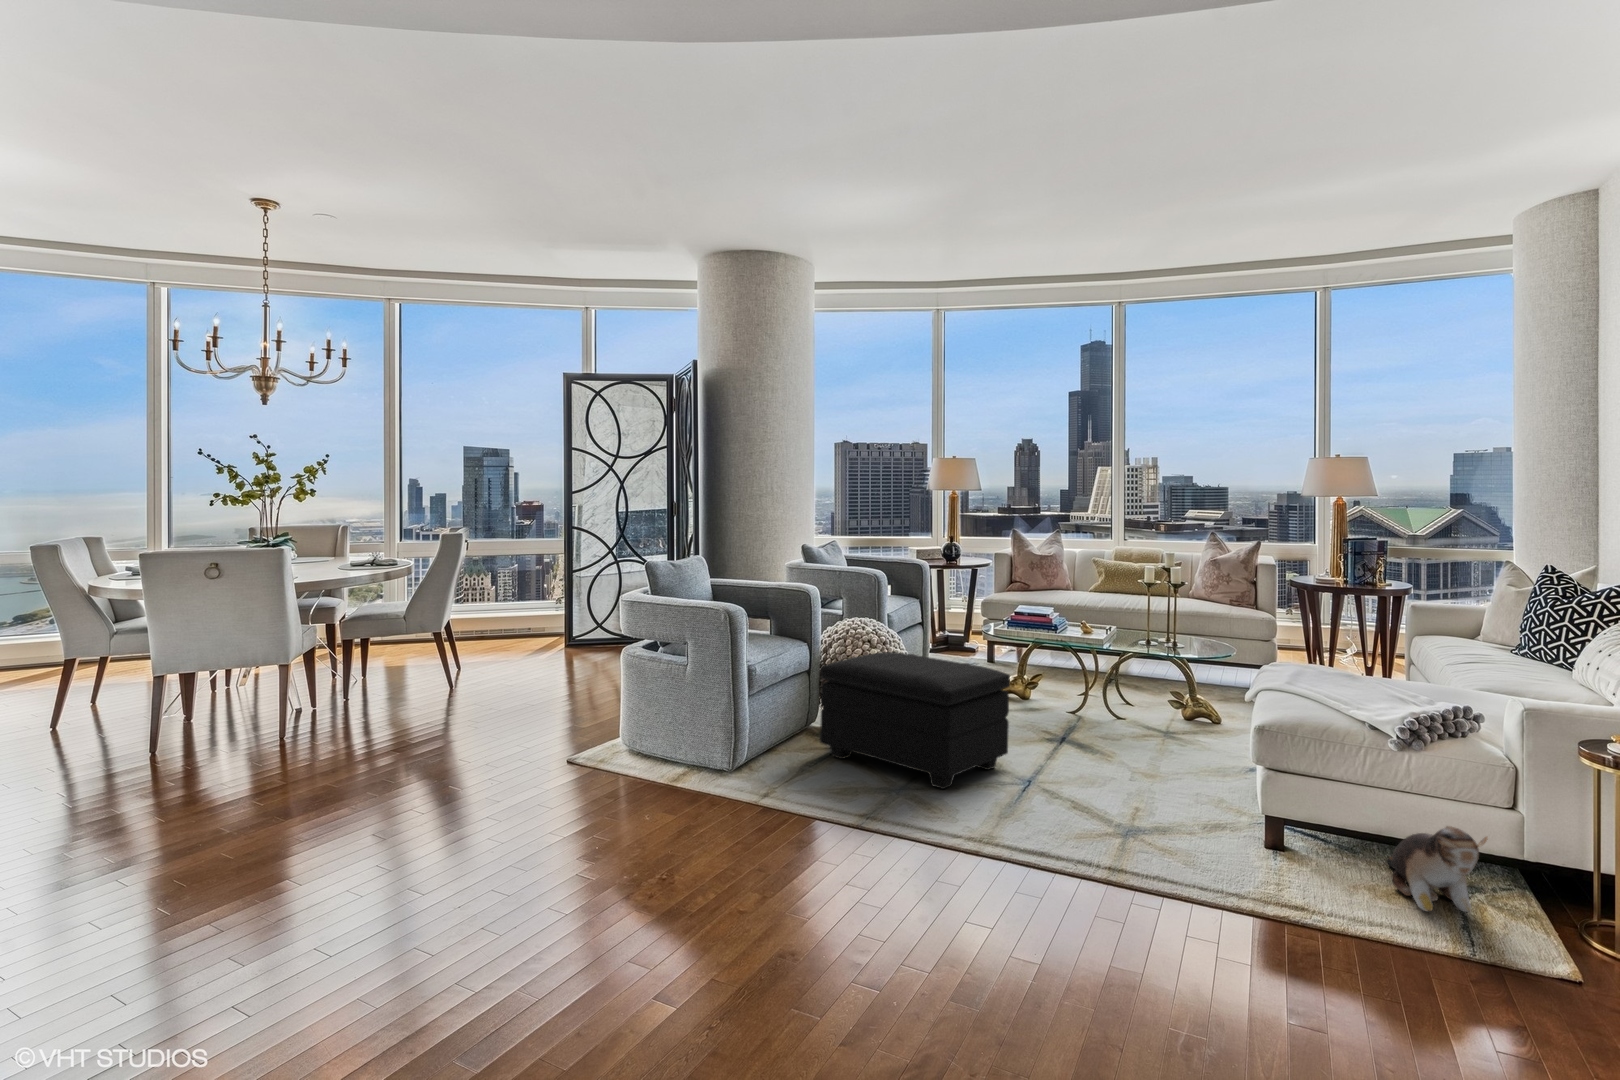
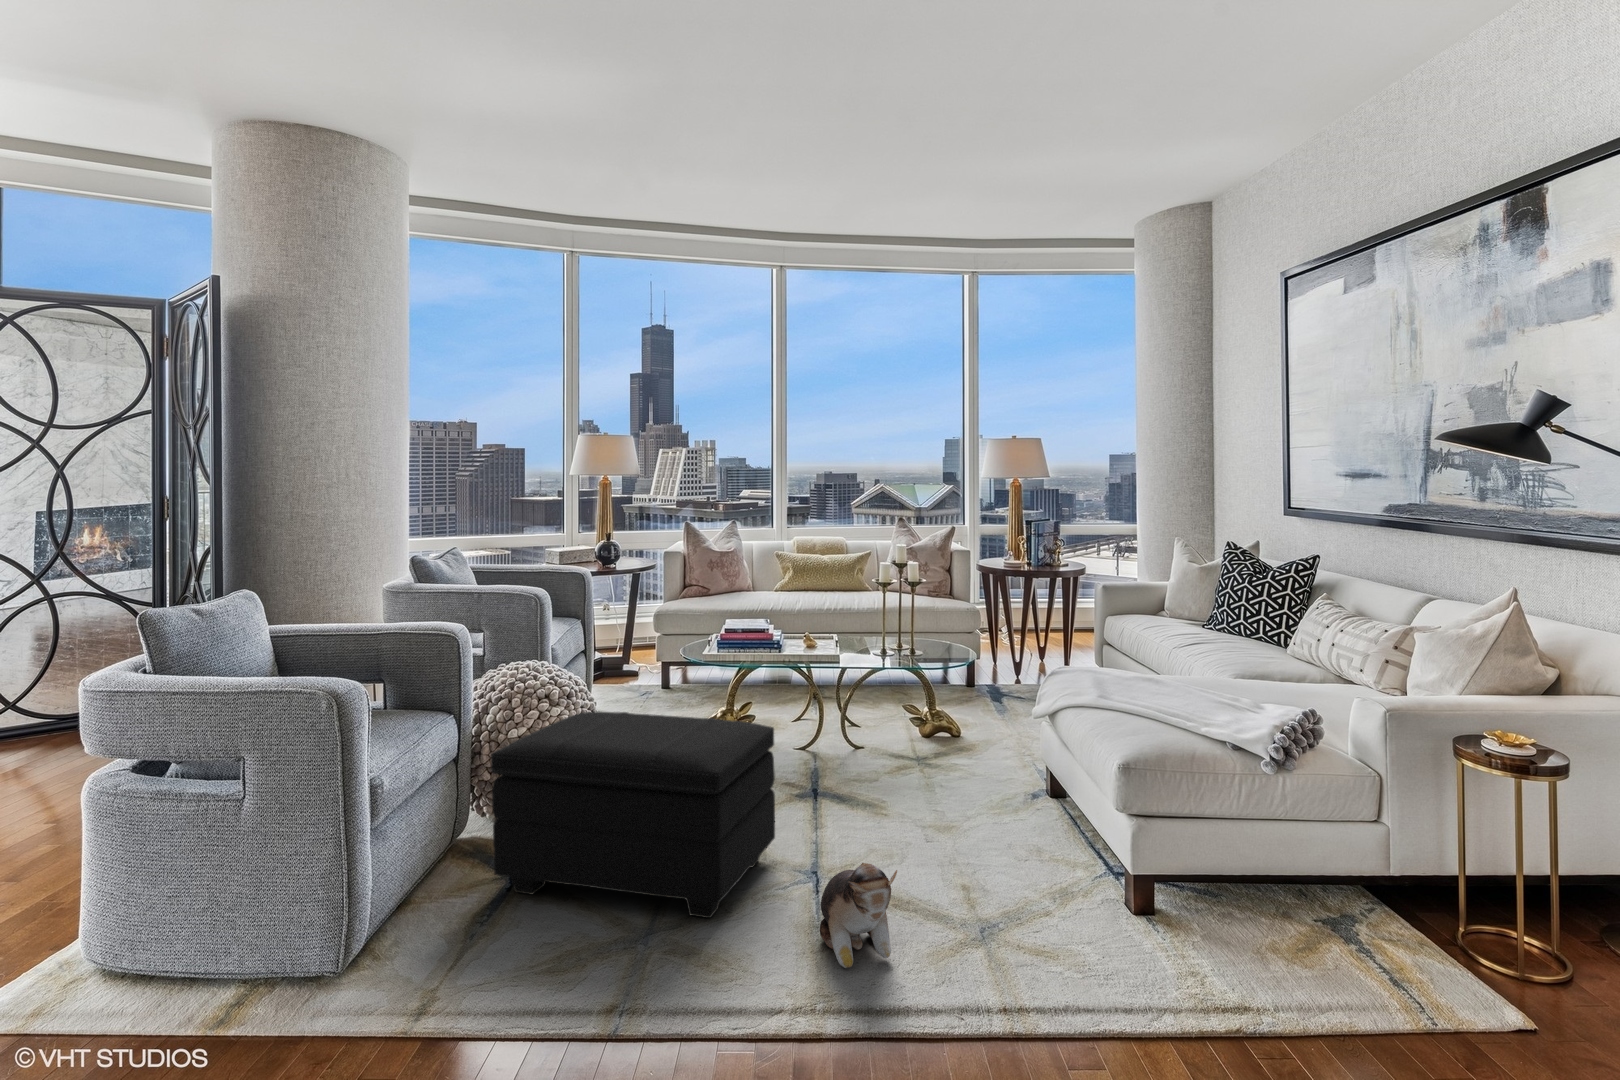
plush toy: present [1387,826,1487,912] -> present [820,863,897,968]

